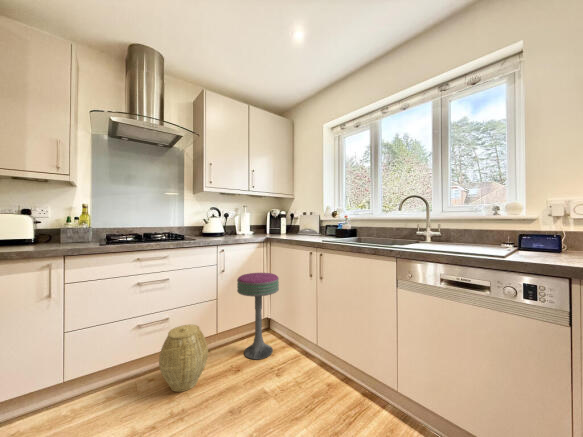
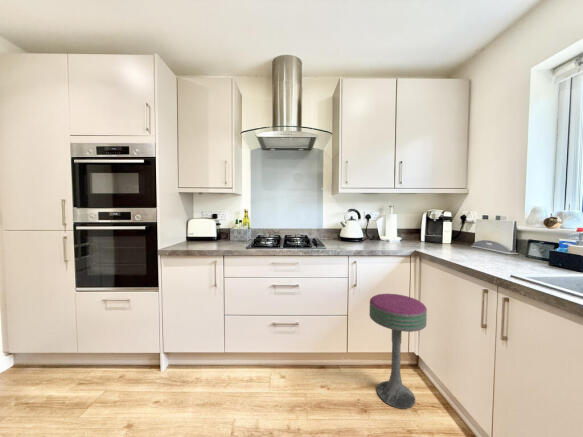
woven basket: present [159,324,208,392] -> none [284,337,331,408]

